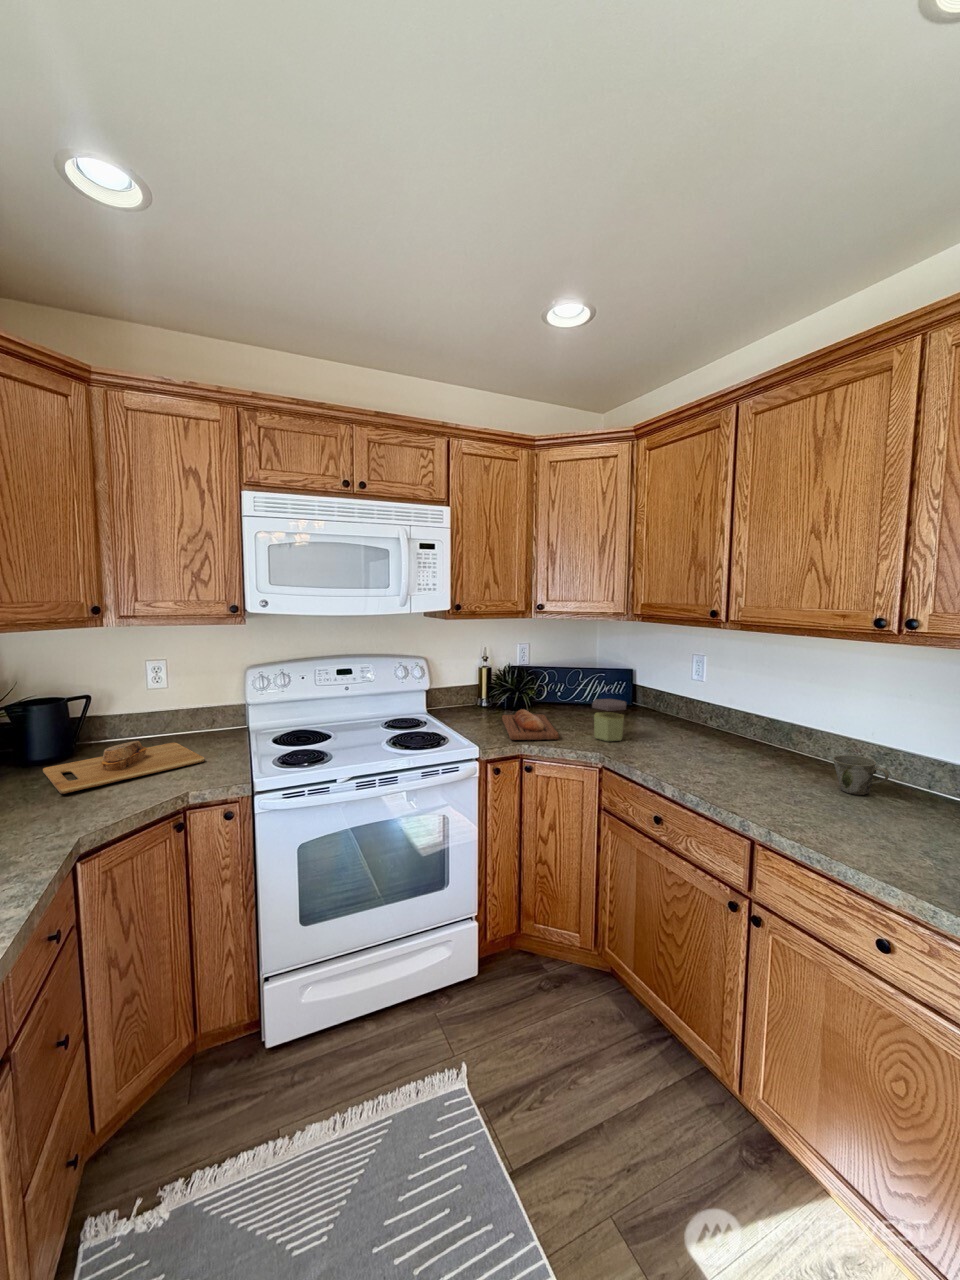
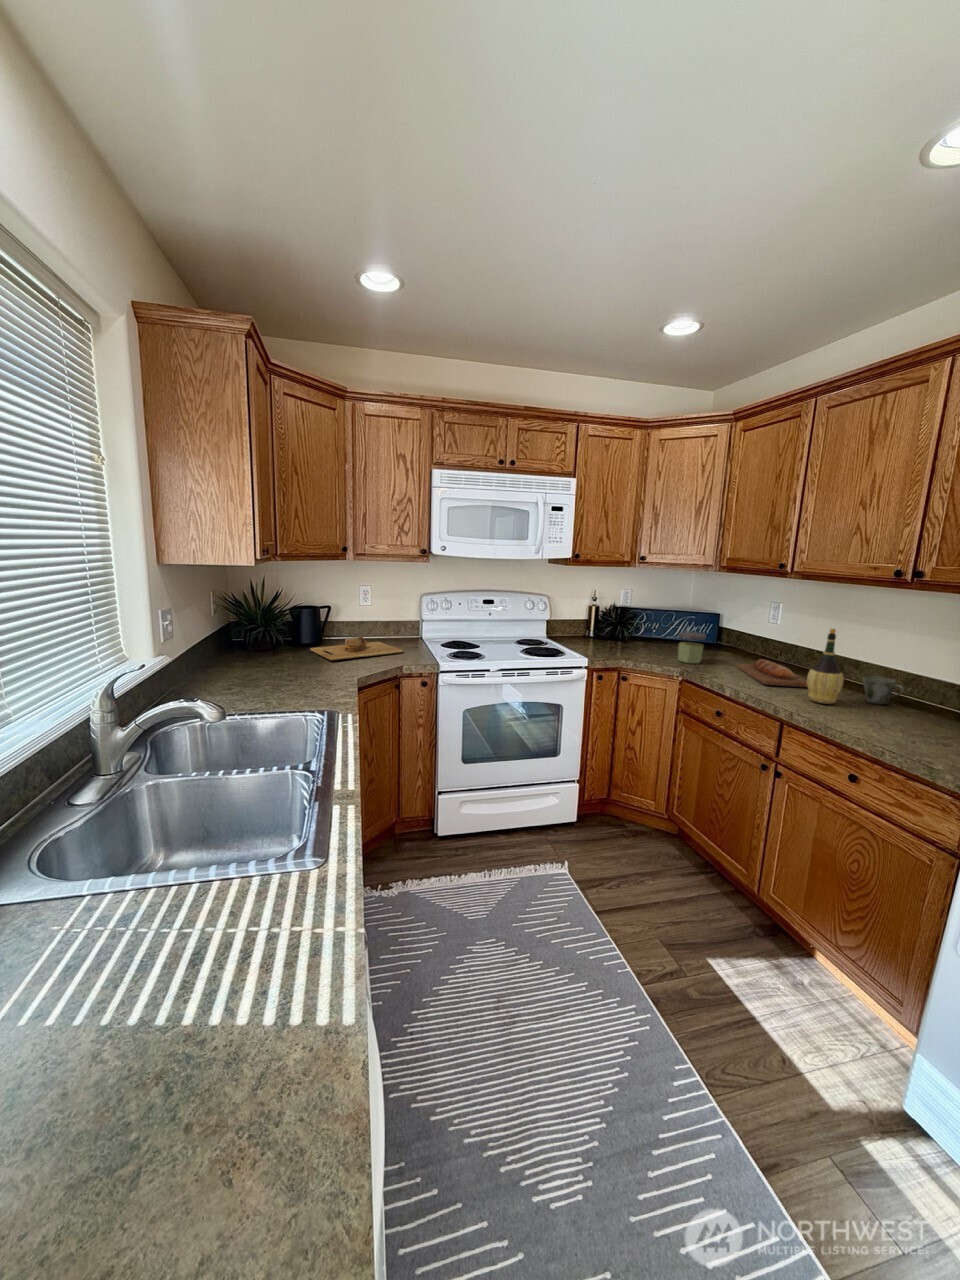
wine bottle: none [769,698,817,802] -> present [807,629,844,704]
bread loaf: present [502,709,559,740] -> present [737,659,808,687]

